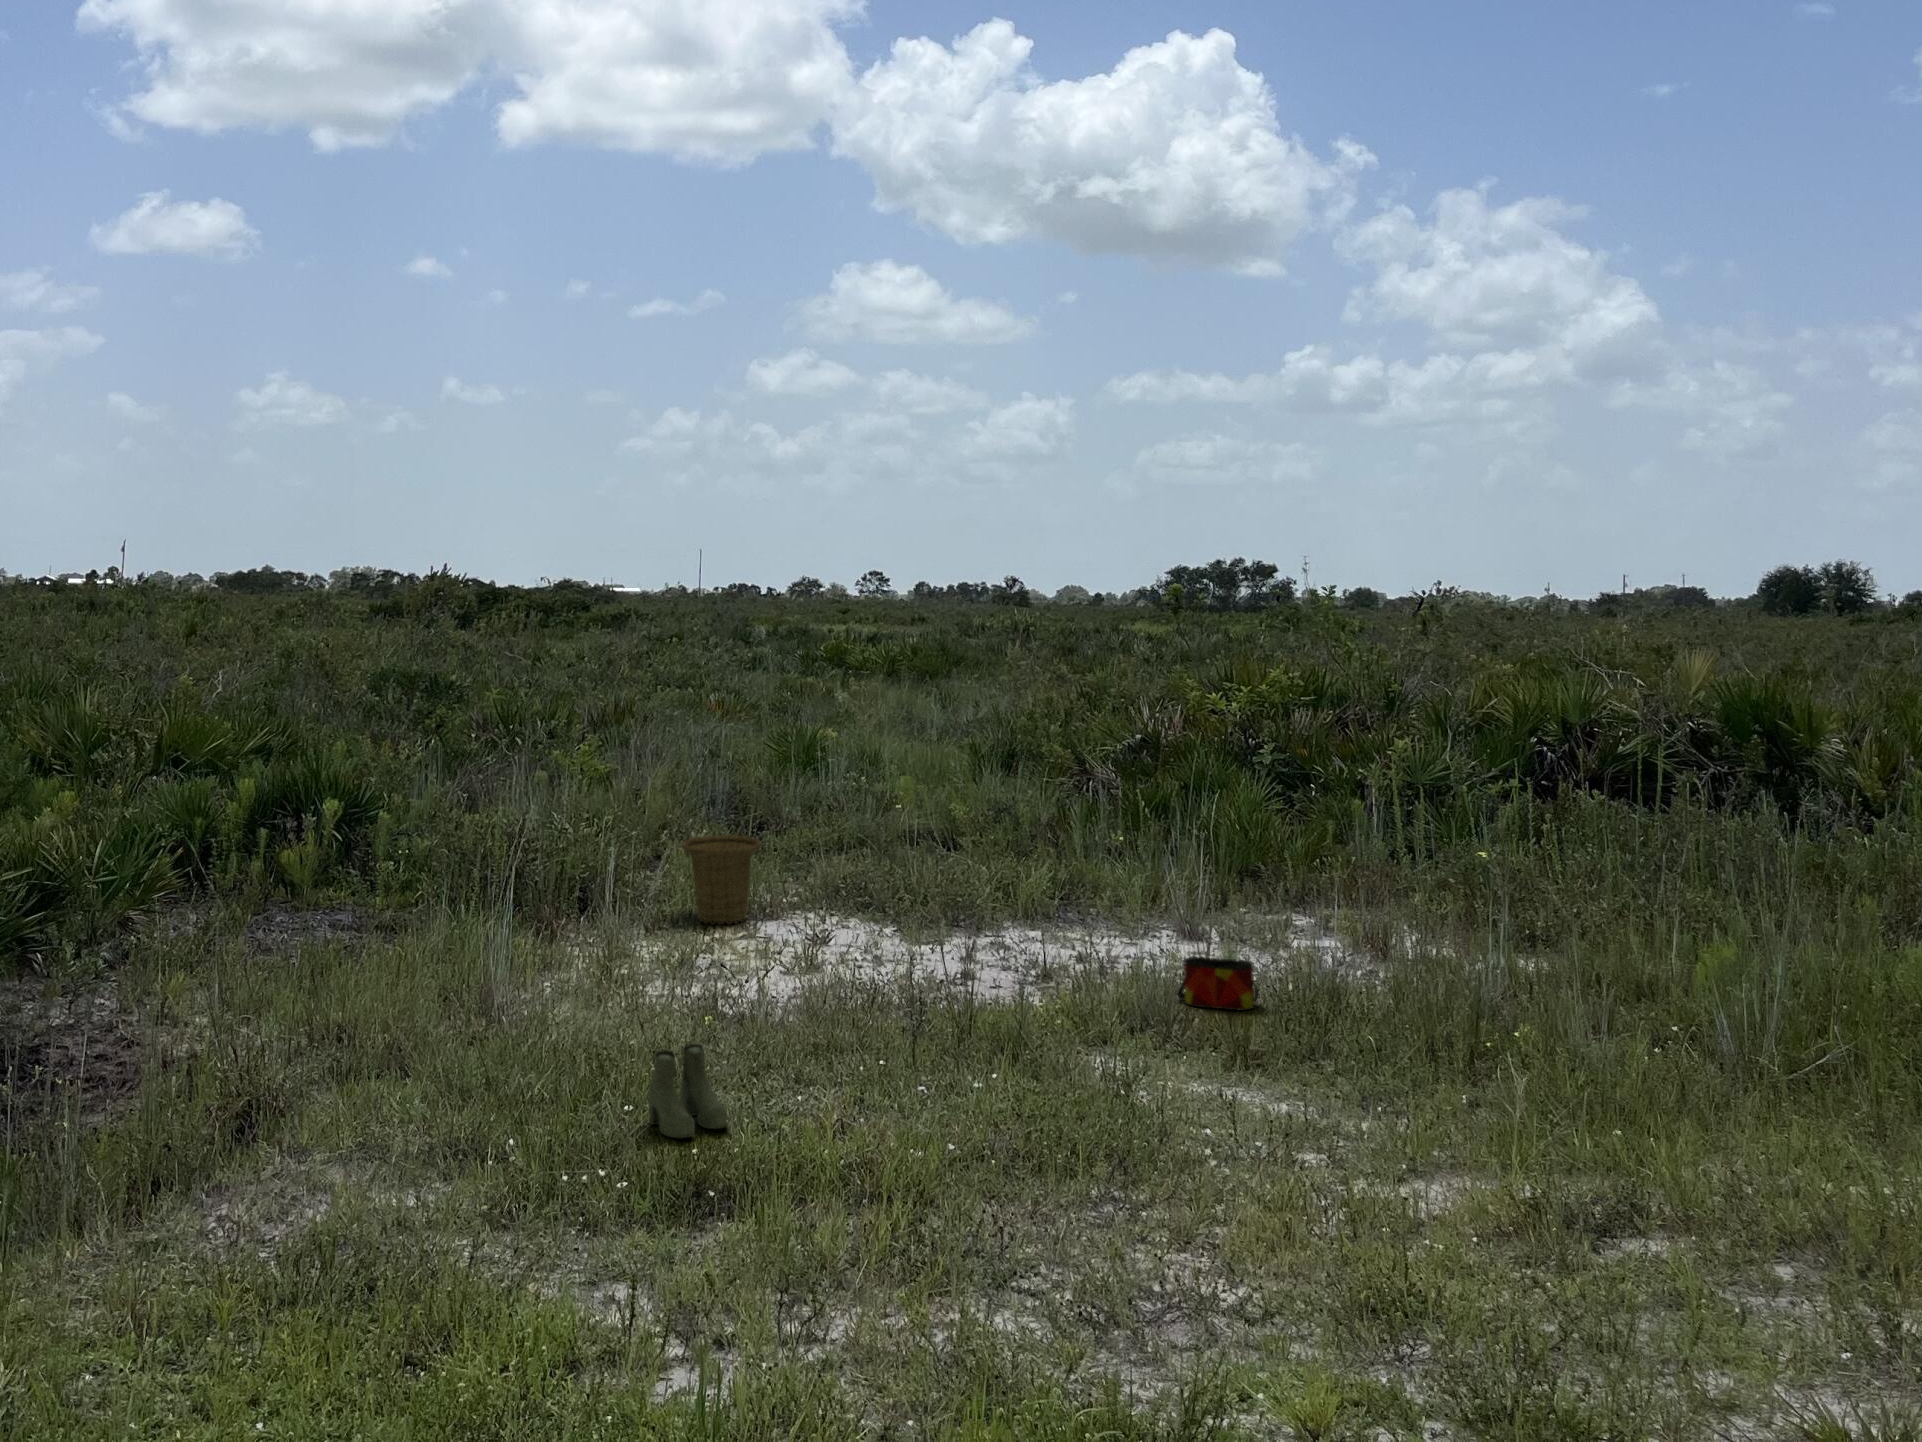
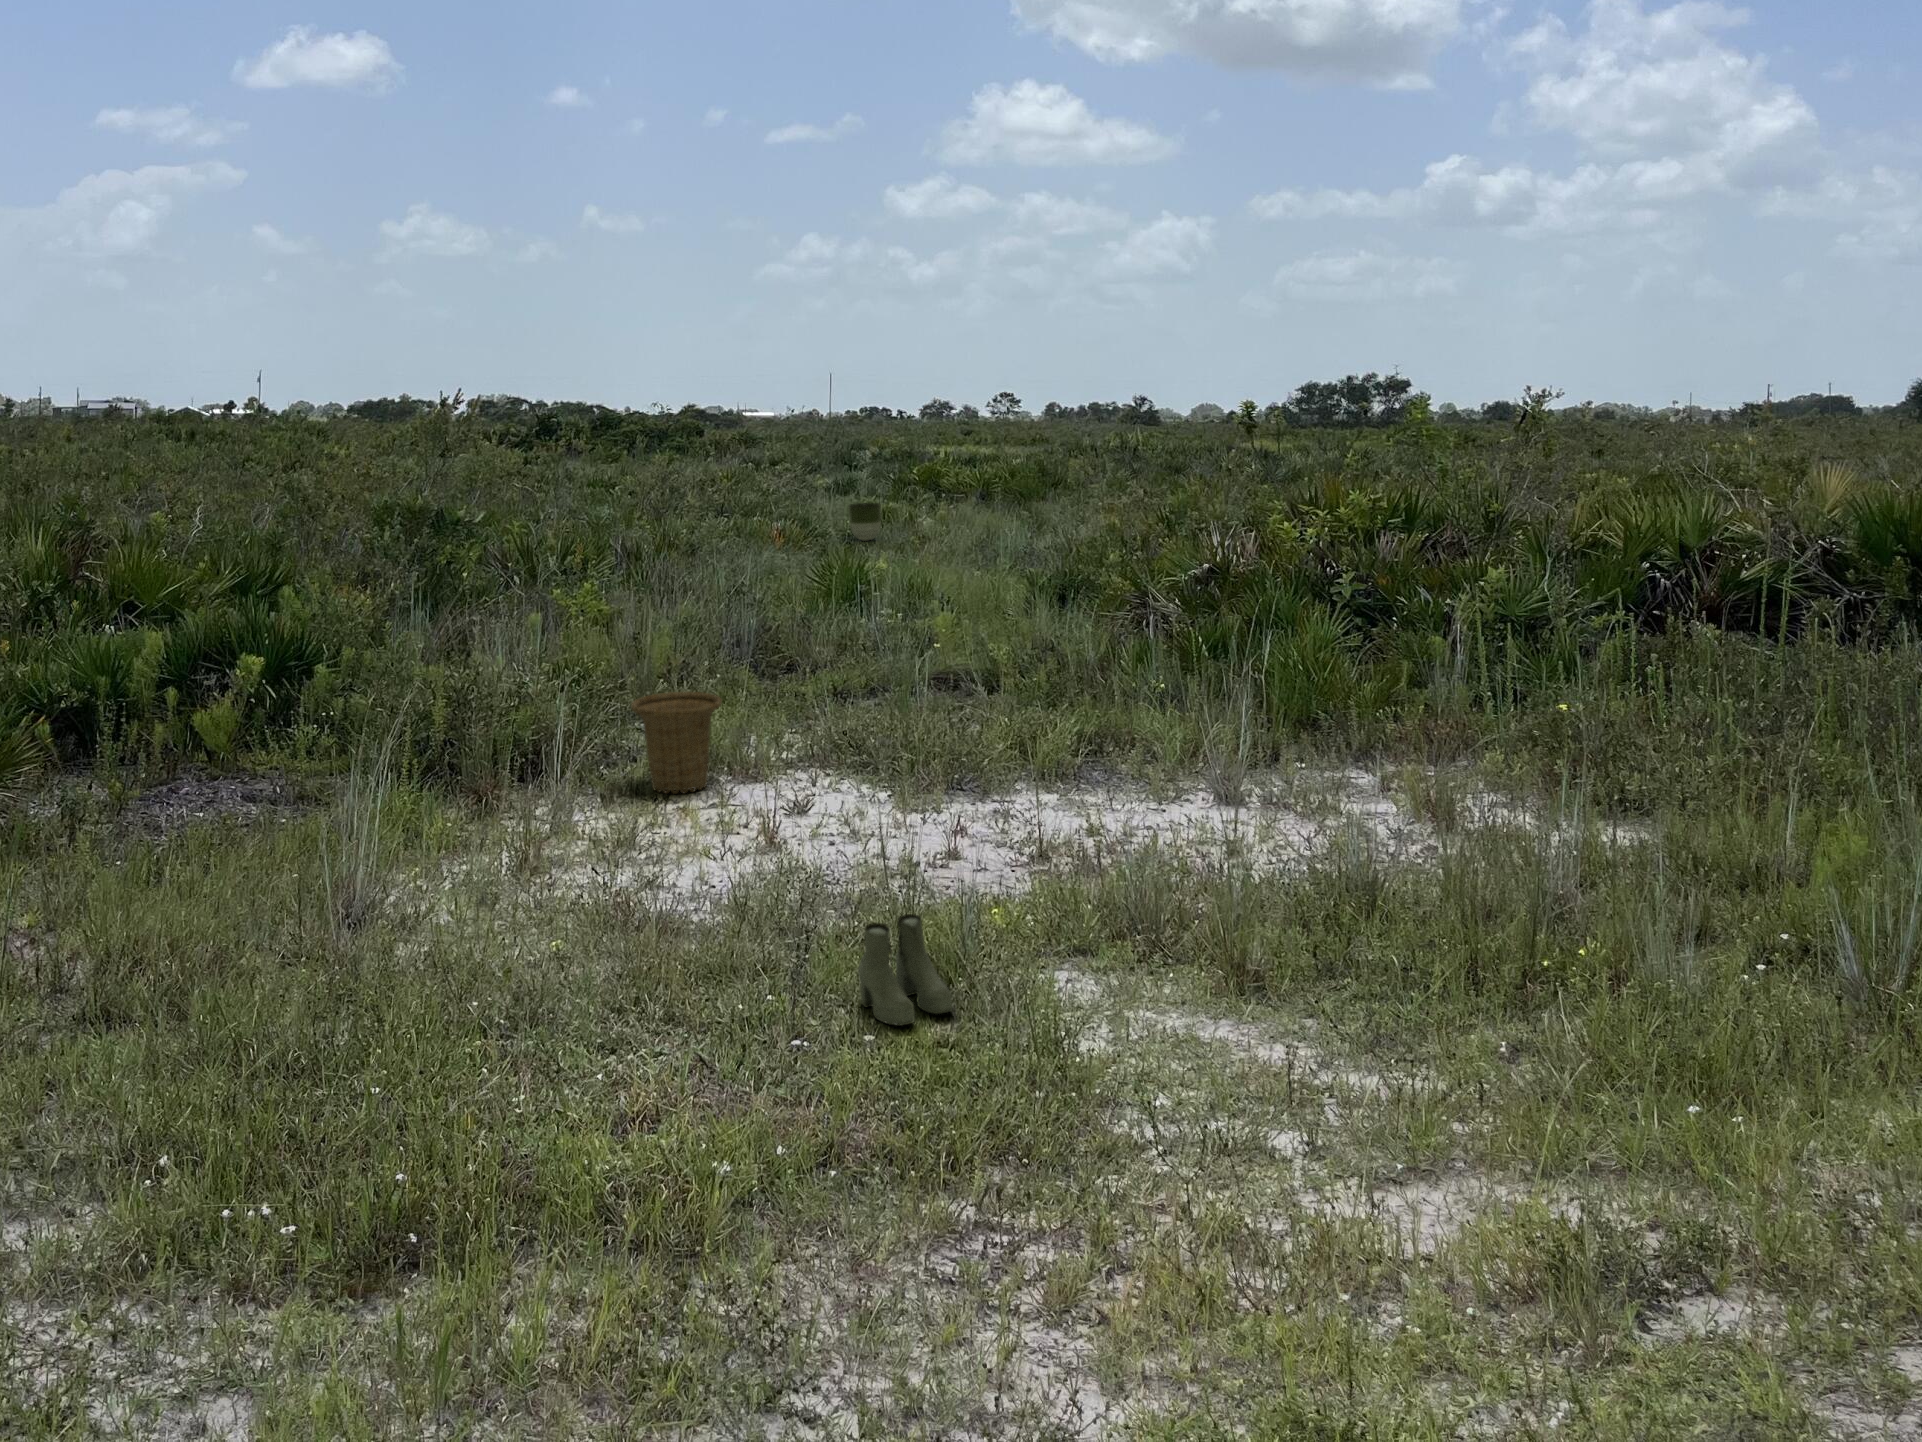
planter: none [780,675,811,712] -> present [849,503,881,541]
bag: present [1177,957,1260,1011] -> none [1169,846,1269,913]
boots: present [648,1044,728,1138] -> present [858,914,953,1026]

